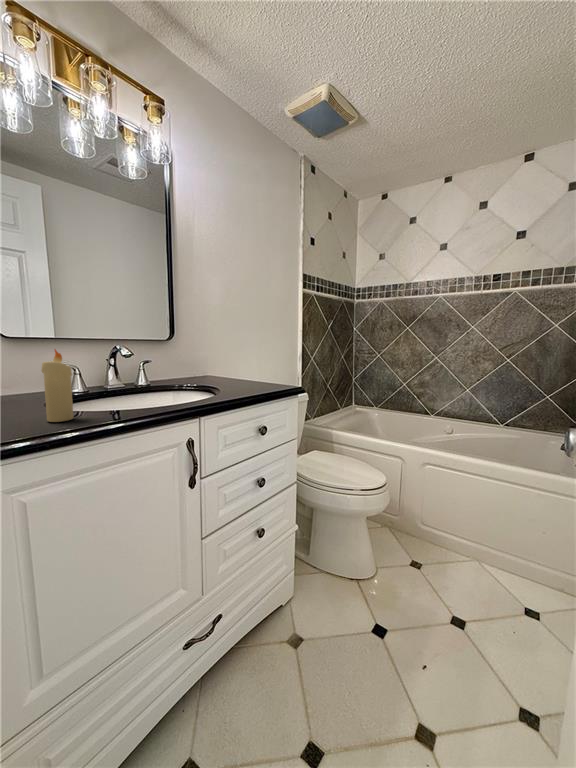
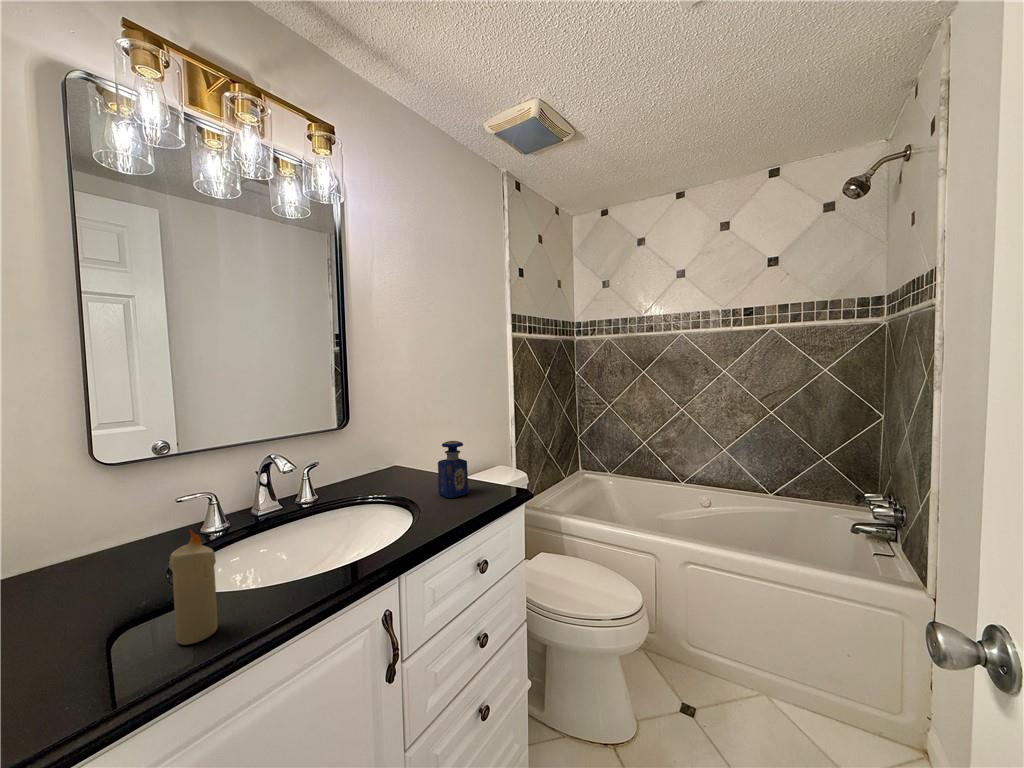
perfume bottle: none [235,346,257,386] -> present [438,441,468,498]

